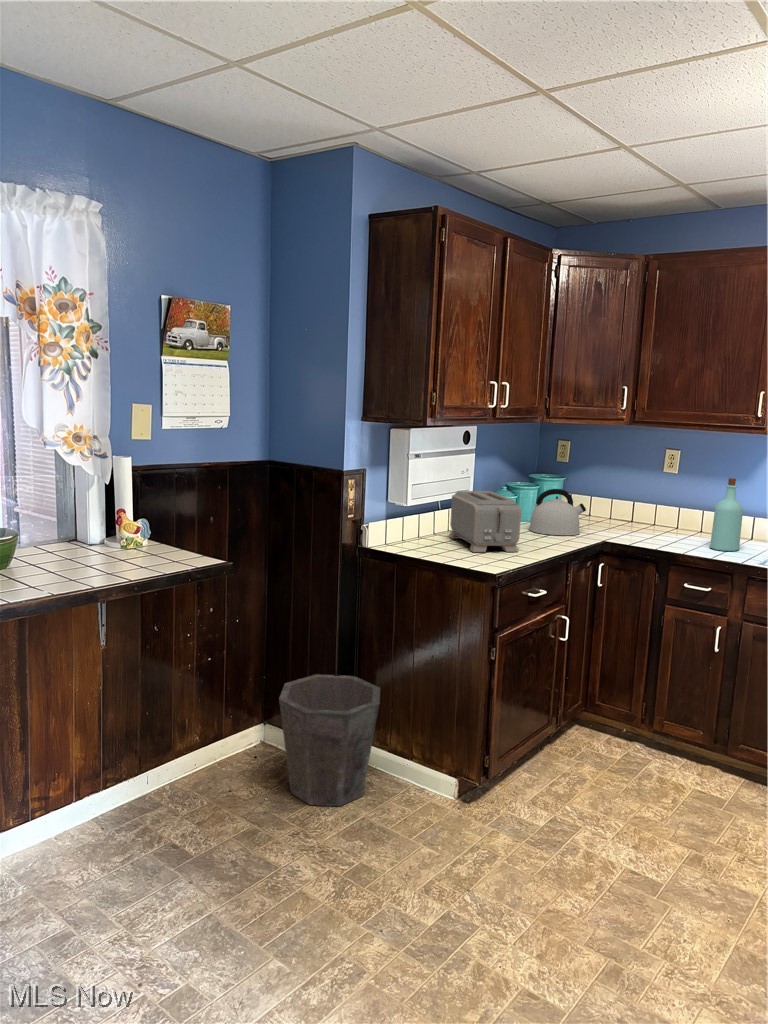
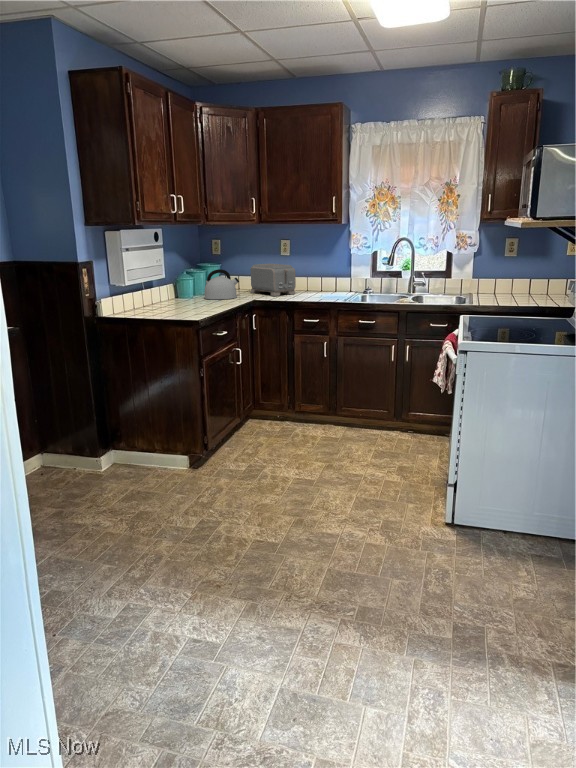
bottle: present [710,478,743,551] -> none [315,252,332,296]
toaster: present [449,491,521,552] -> present [250,264,296,296]
waste bin: present [279,674,380,806] -> none [60,406,131,491]

